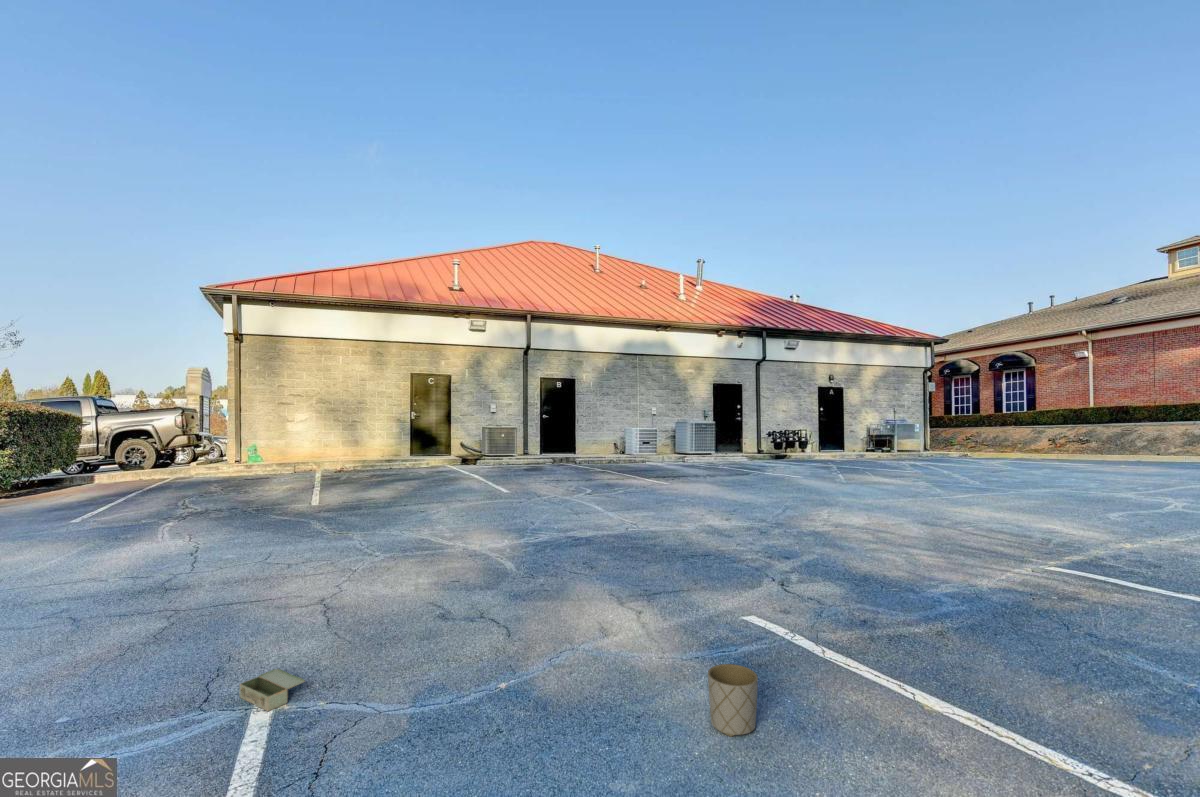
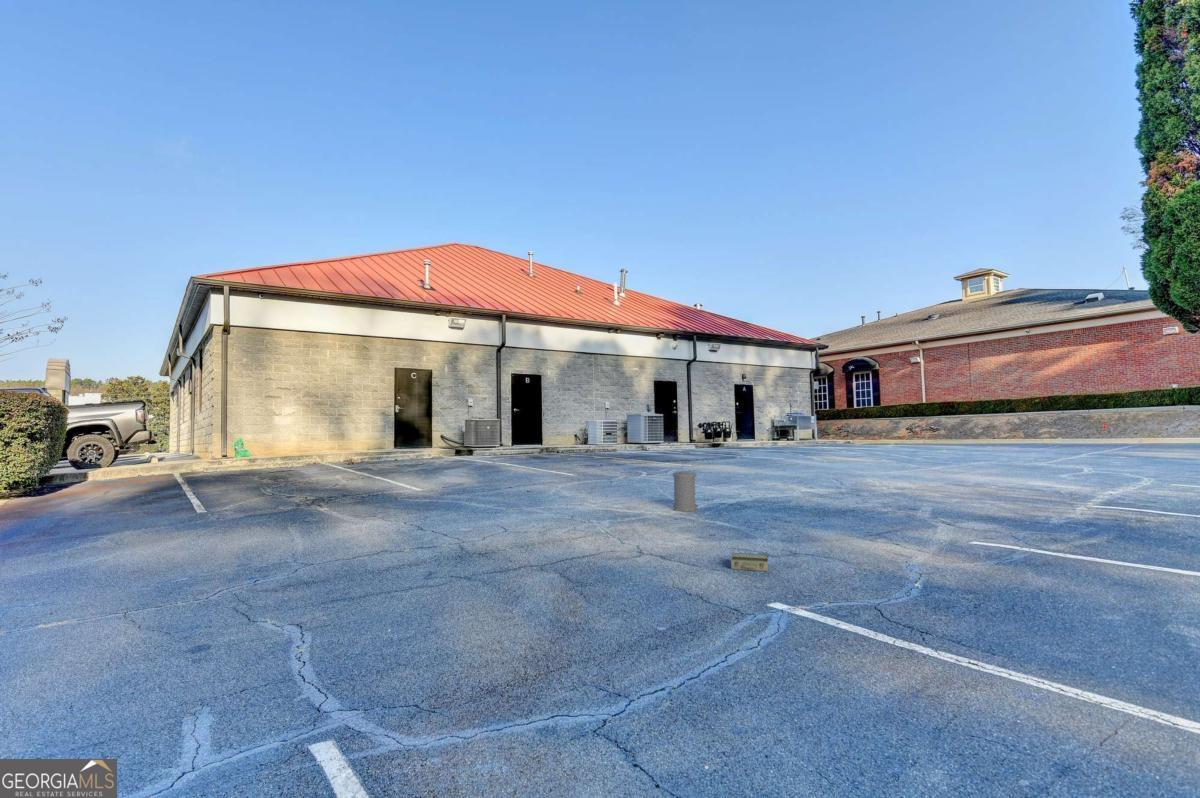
trash can: none [469,515,500,568] -> present [673,471,697,511]
planter: present [708,664,758,737] -> none [1000,522,1034,557]

